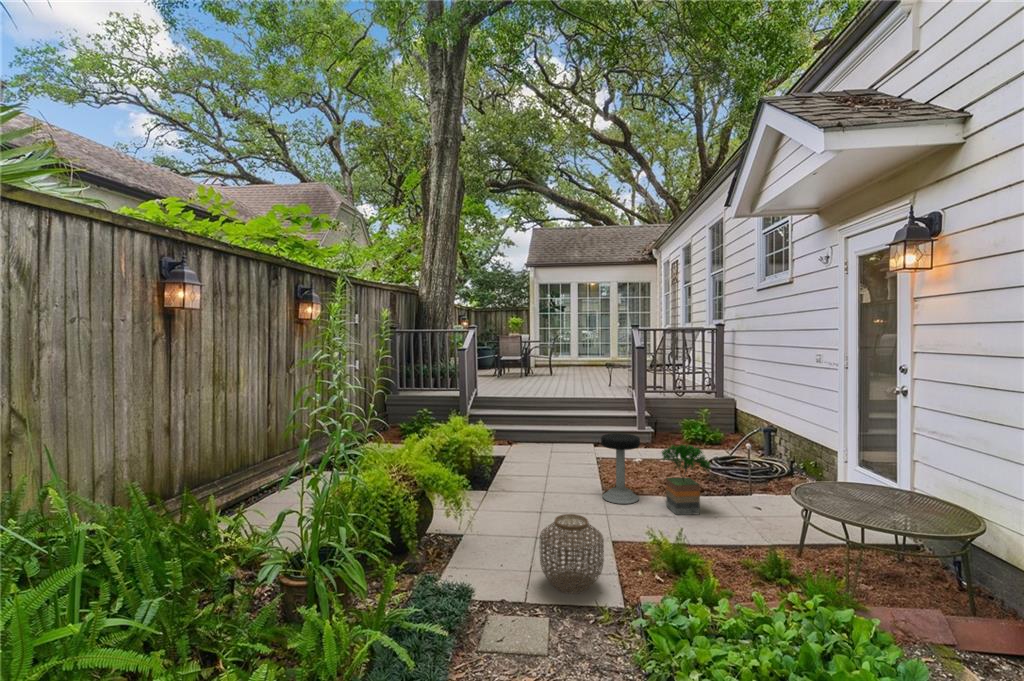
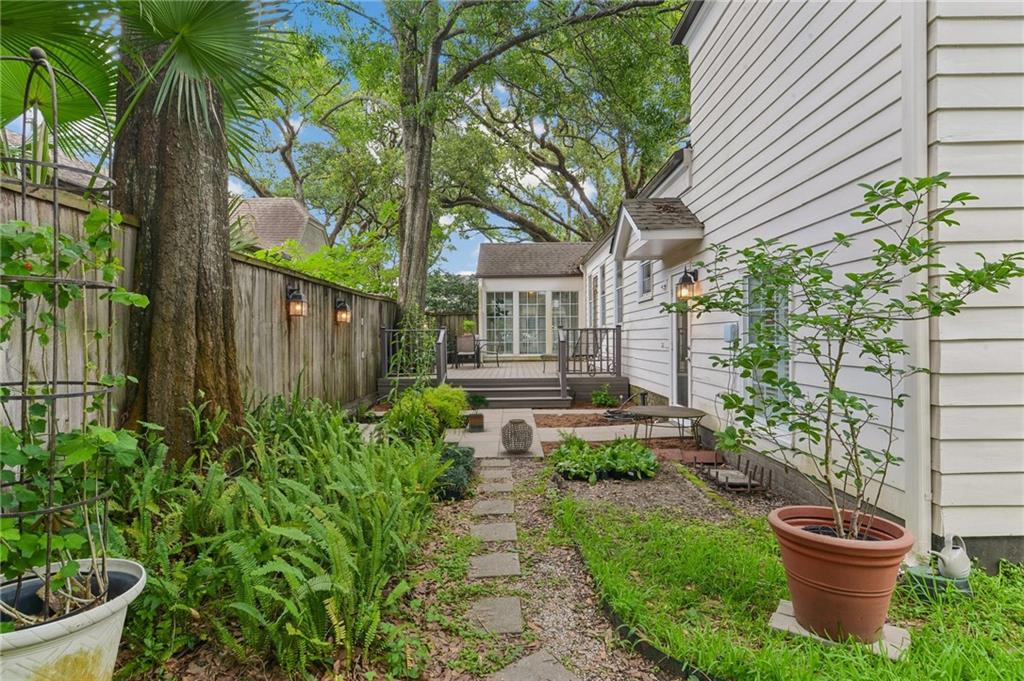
stool: present [601,433,640,504] -> none [534,391,556,431]
potted tree: present [662,444,711,515] -> present [465,394,489,432]

